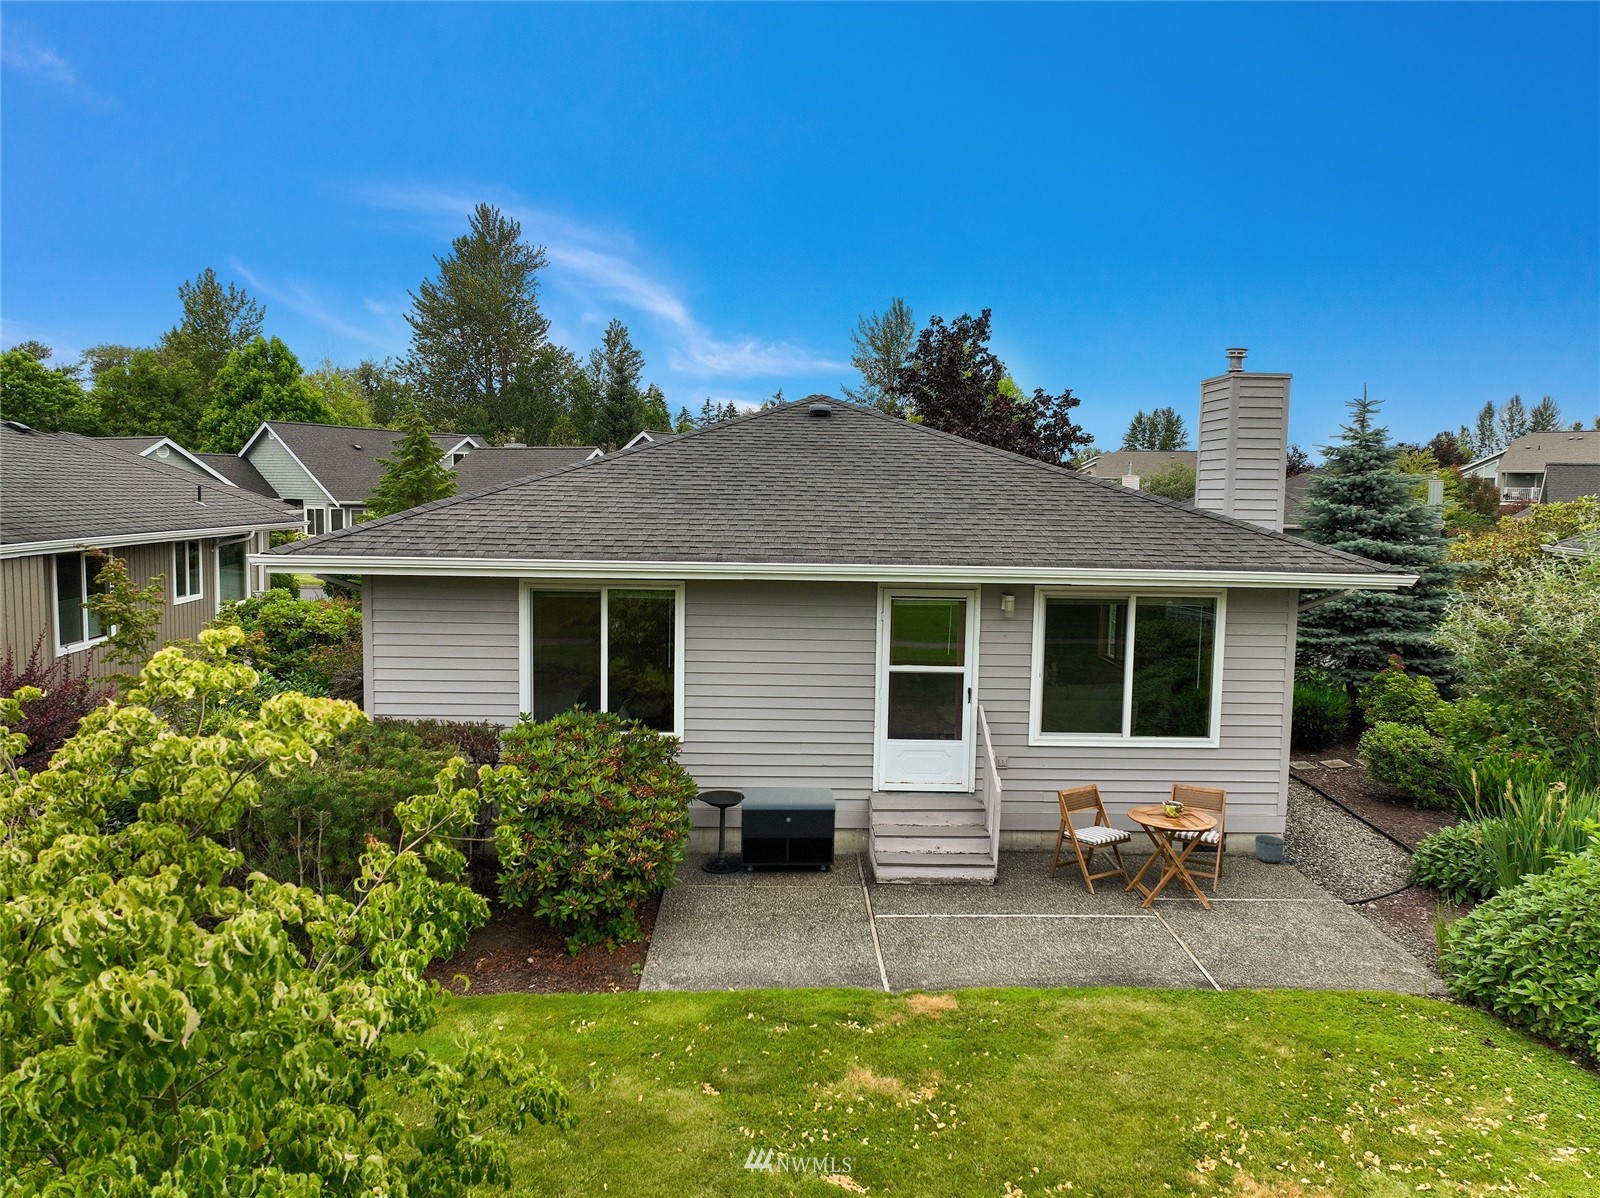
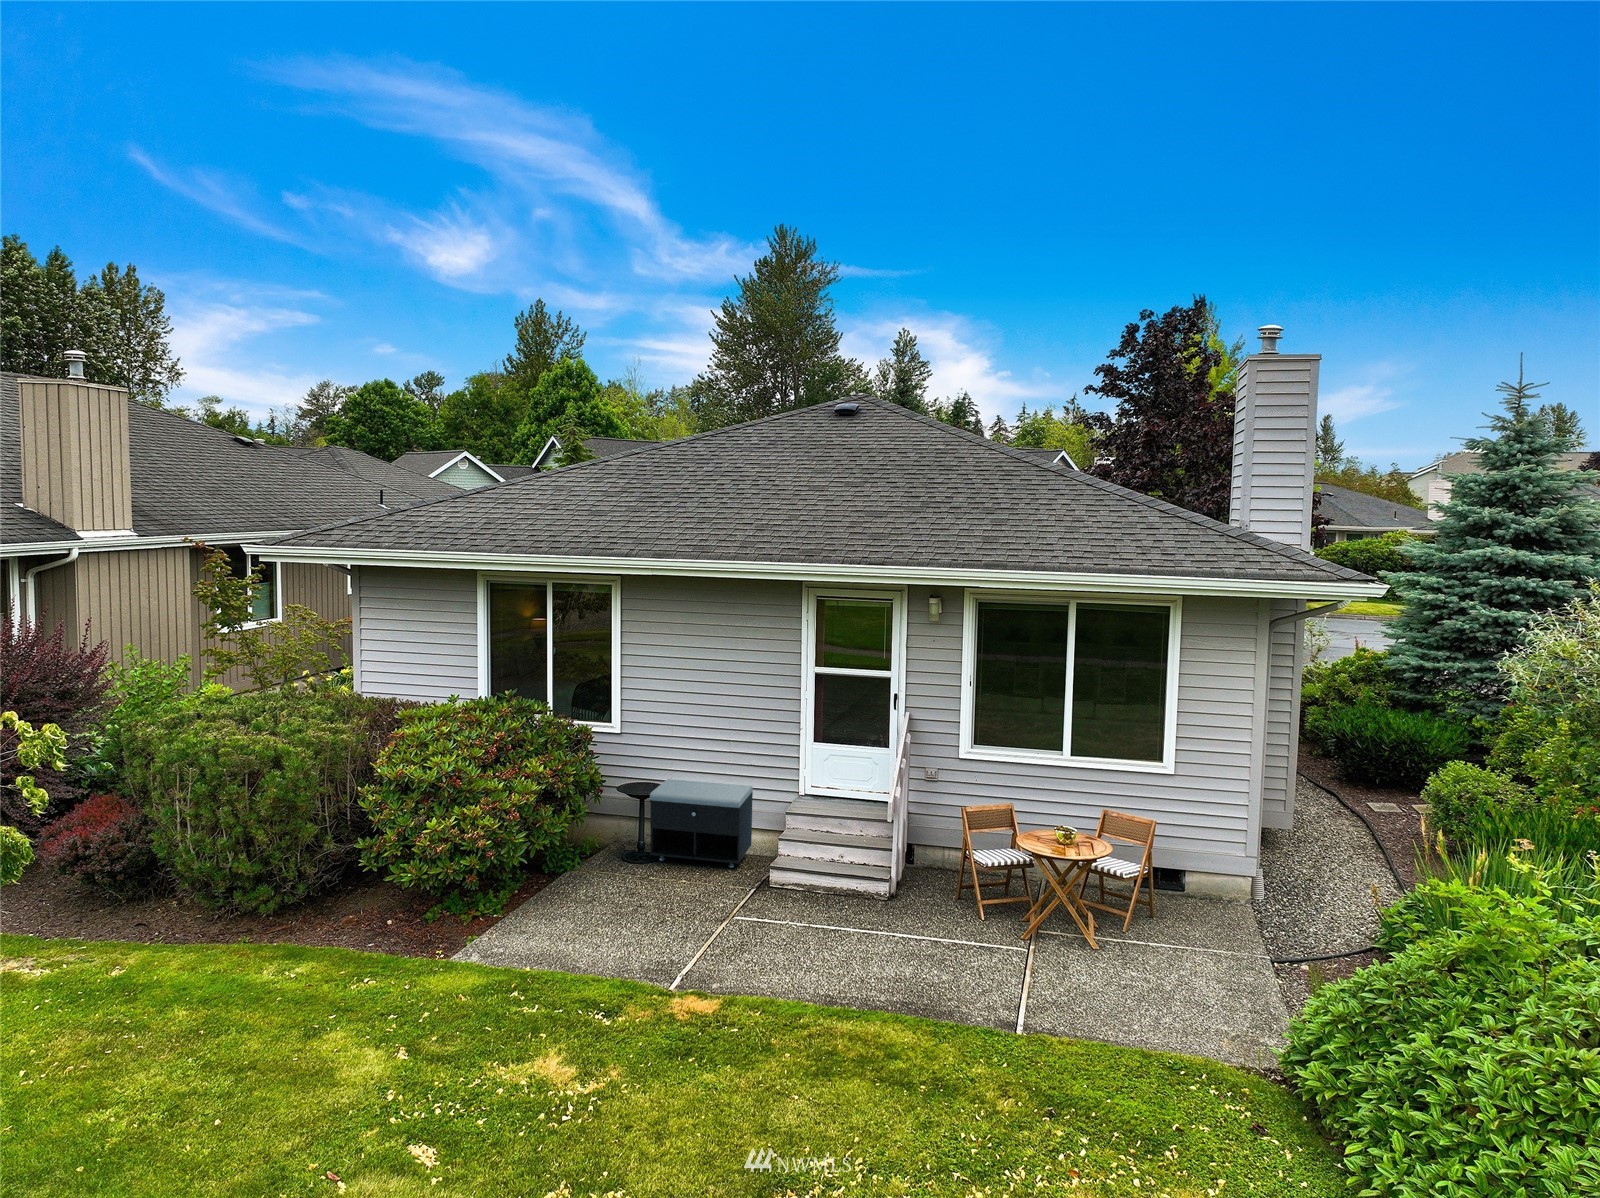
planter: present [1255,835,1284,863] -> none [1215,879,1248,912]

